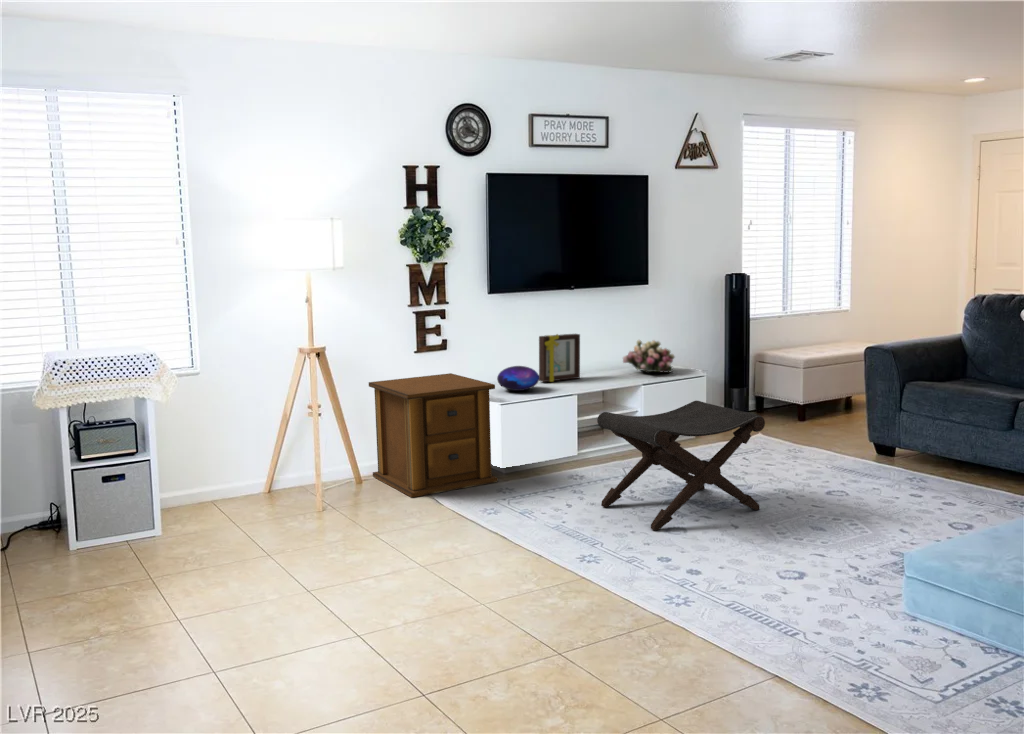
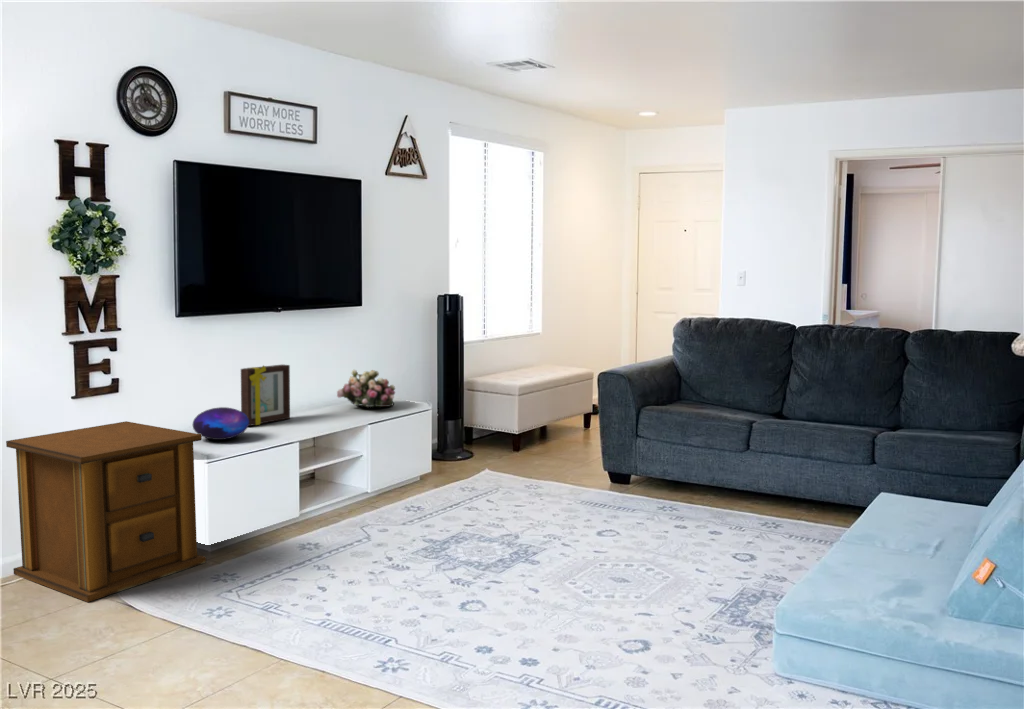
footstool: present [597,401,765,530] -> none [355,440,552,610]

